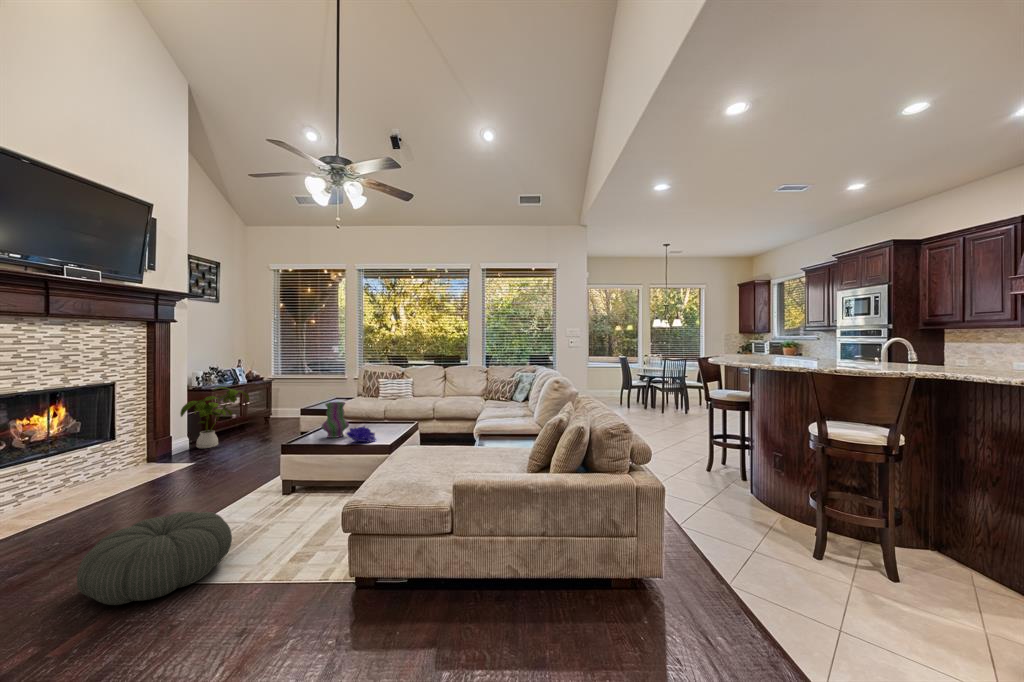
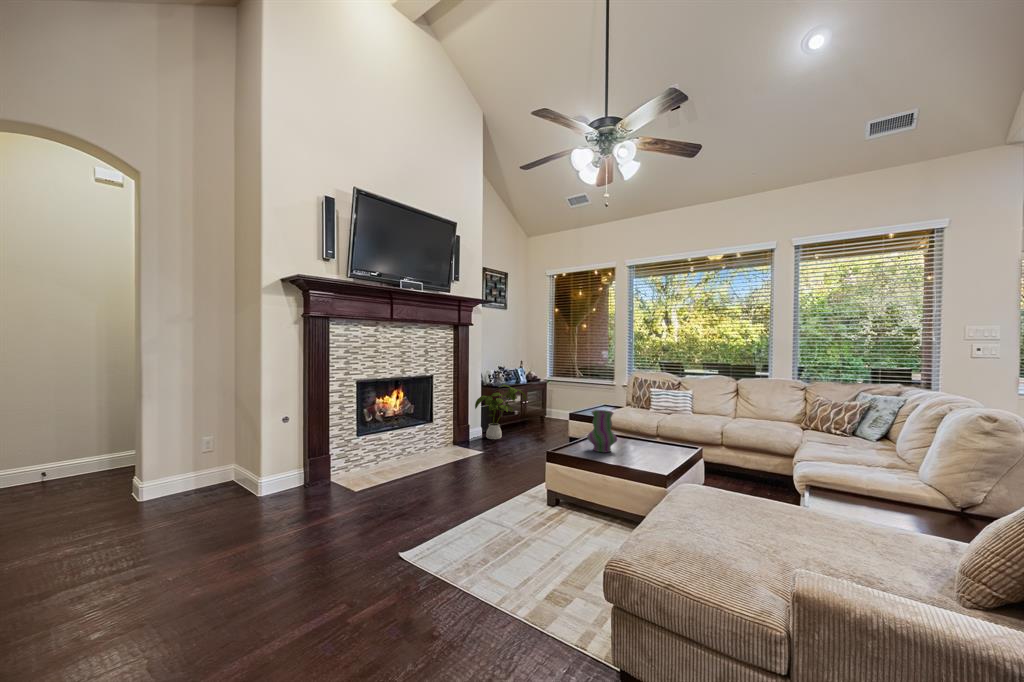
decorative bowl: present [346,427,375,442] -> none [614,443,651,467]
pouf: present [77,511,232,605] -> none [368,508,491,604]

